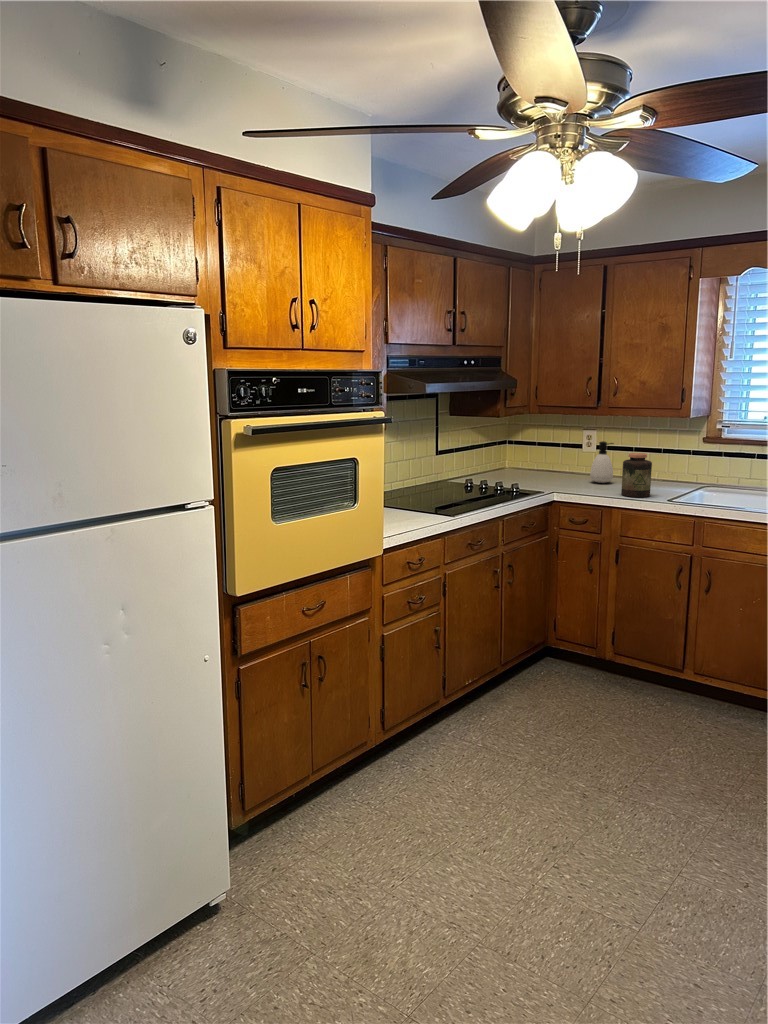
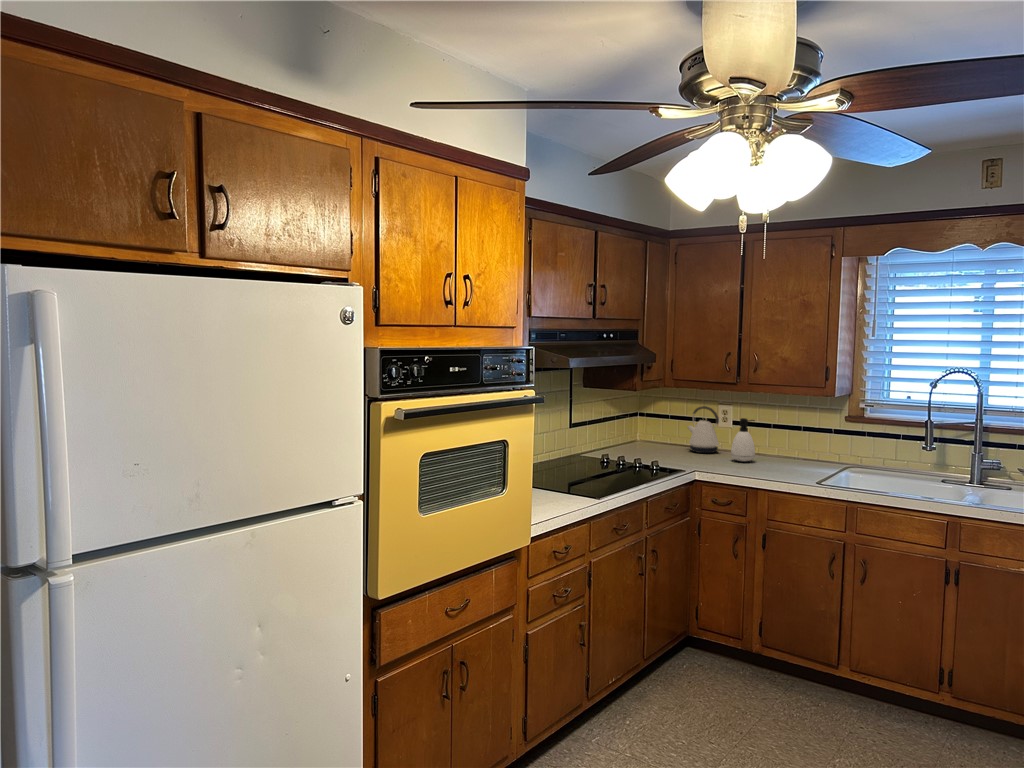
kettle: none [551,431,582,476] -> present [688,406,720,453]
jar: present [621,453,652,497] -> none [768,432,800,479]

